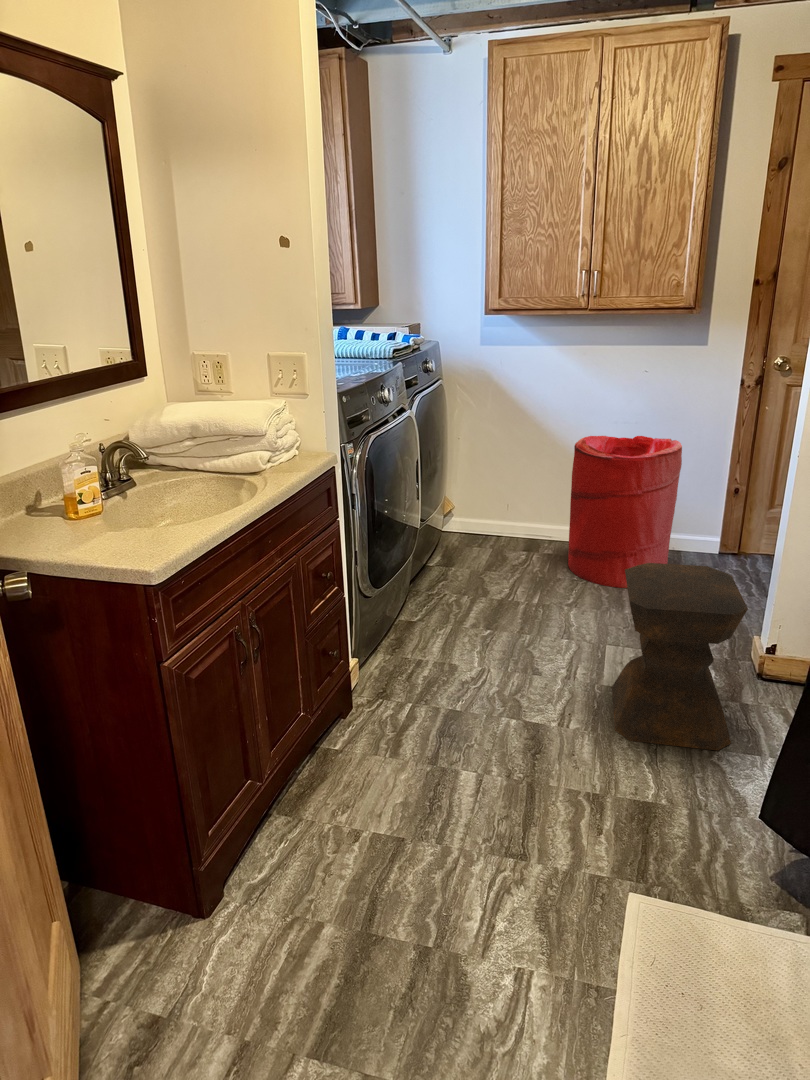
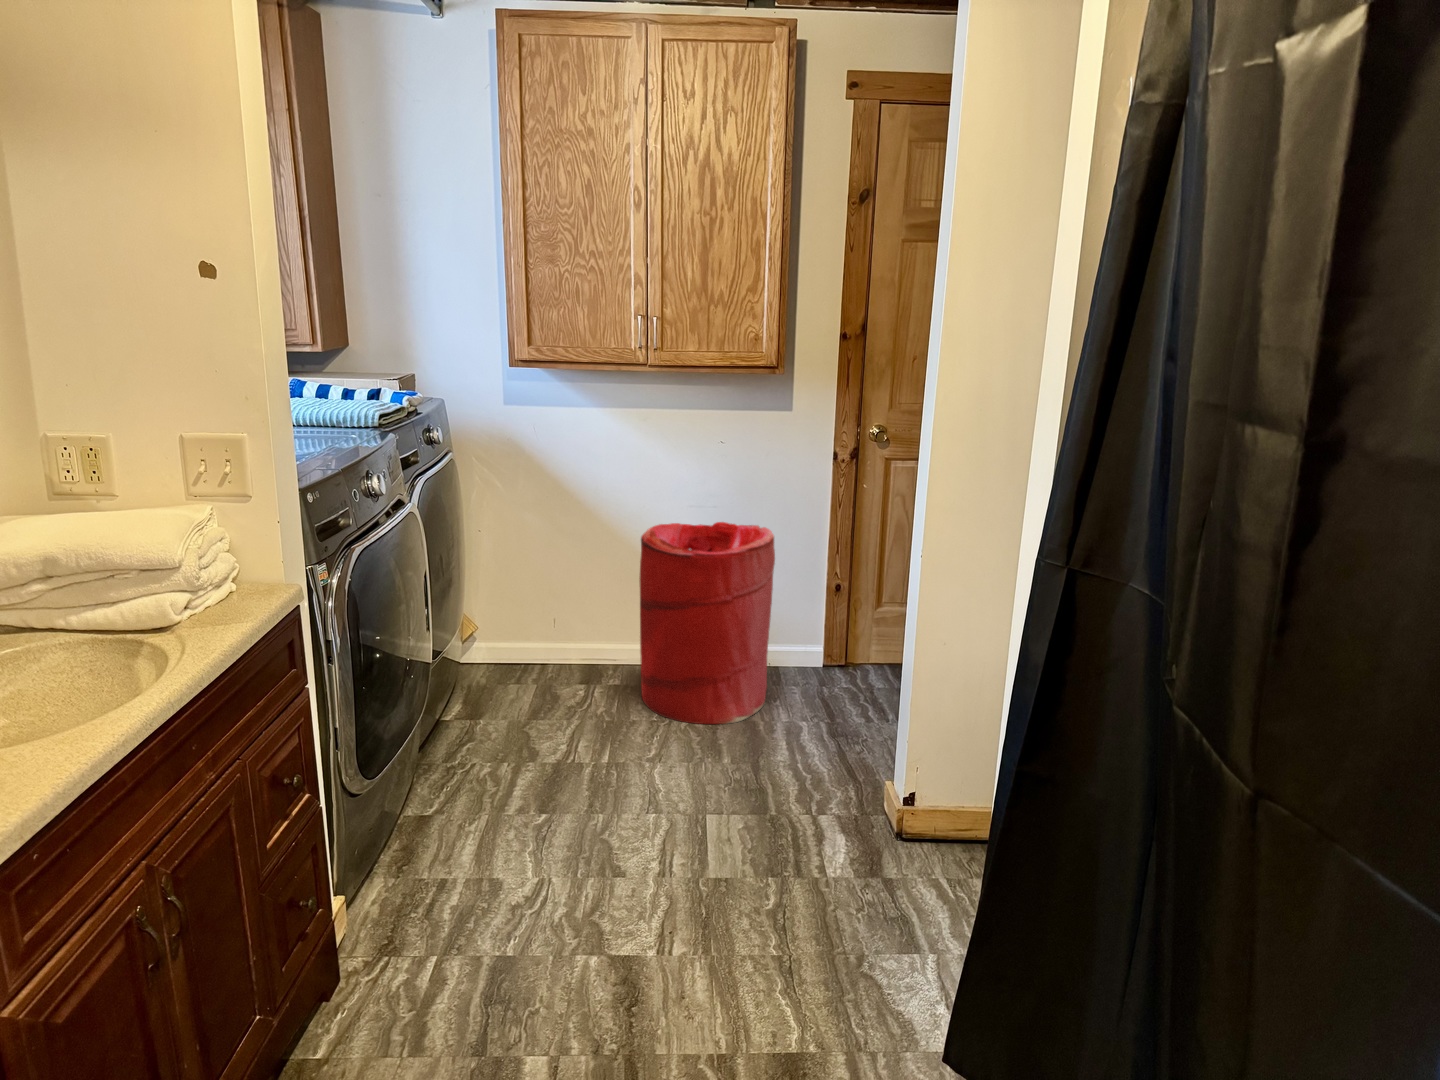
stool: present [612,563,748,750] -> none [722,702,890,960]

